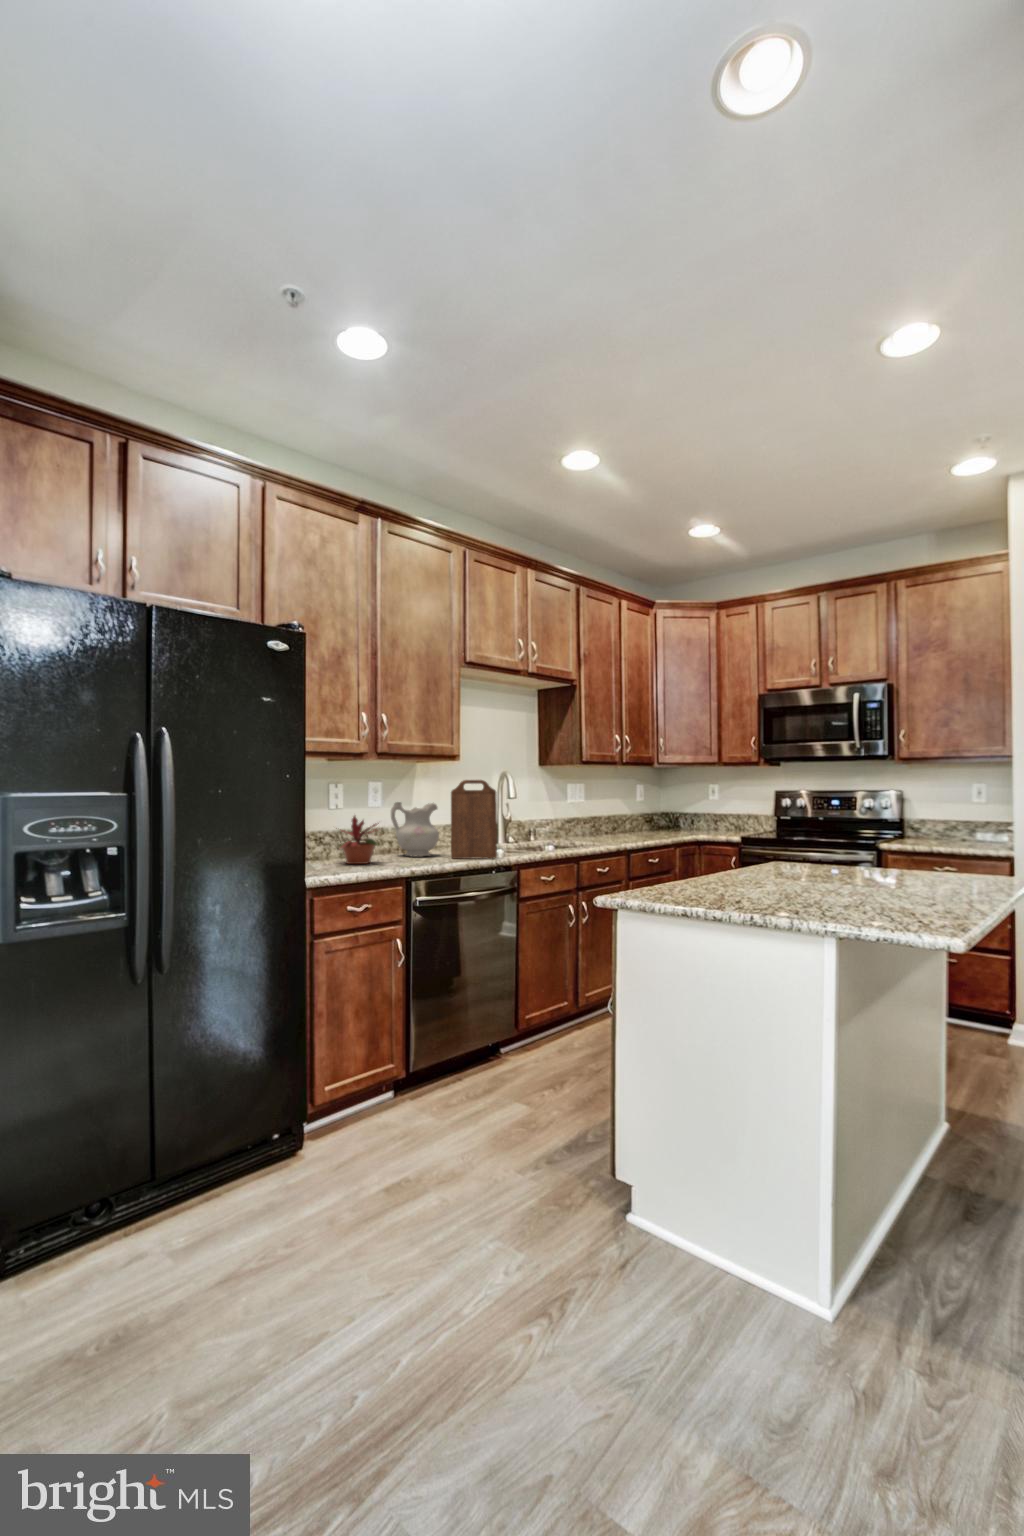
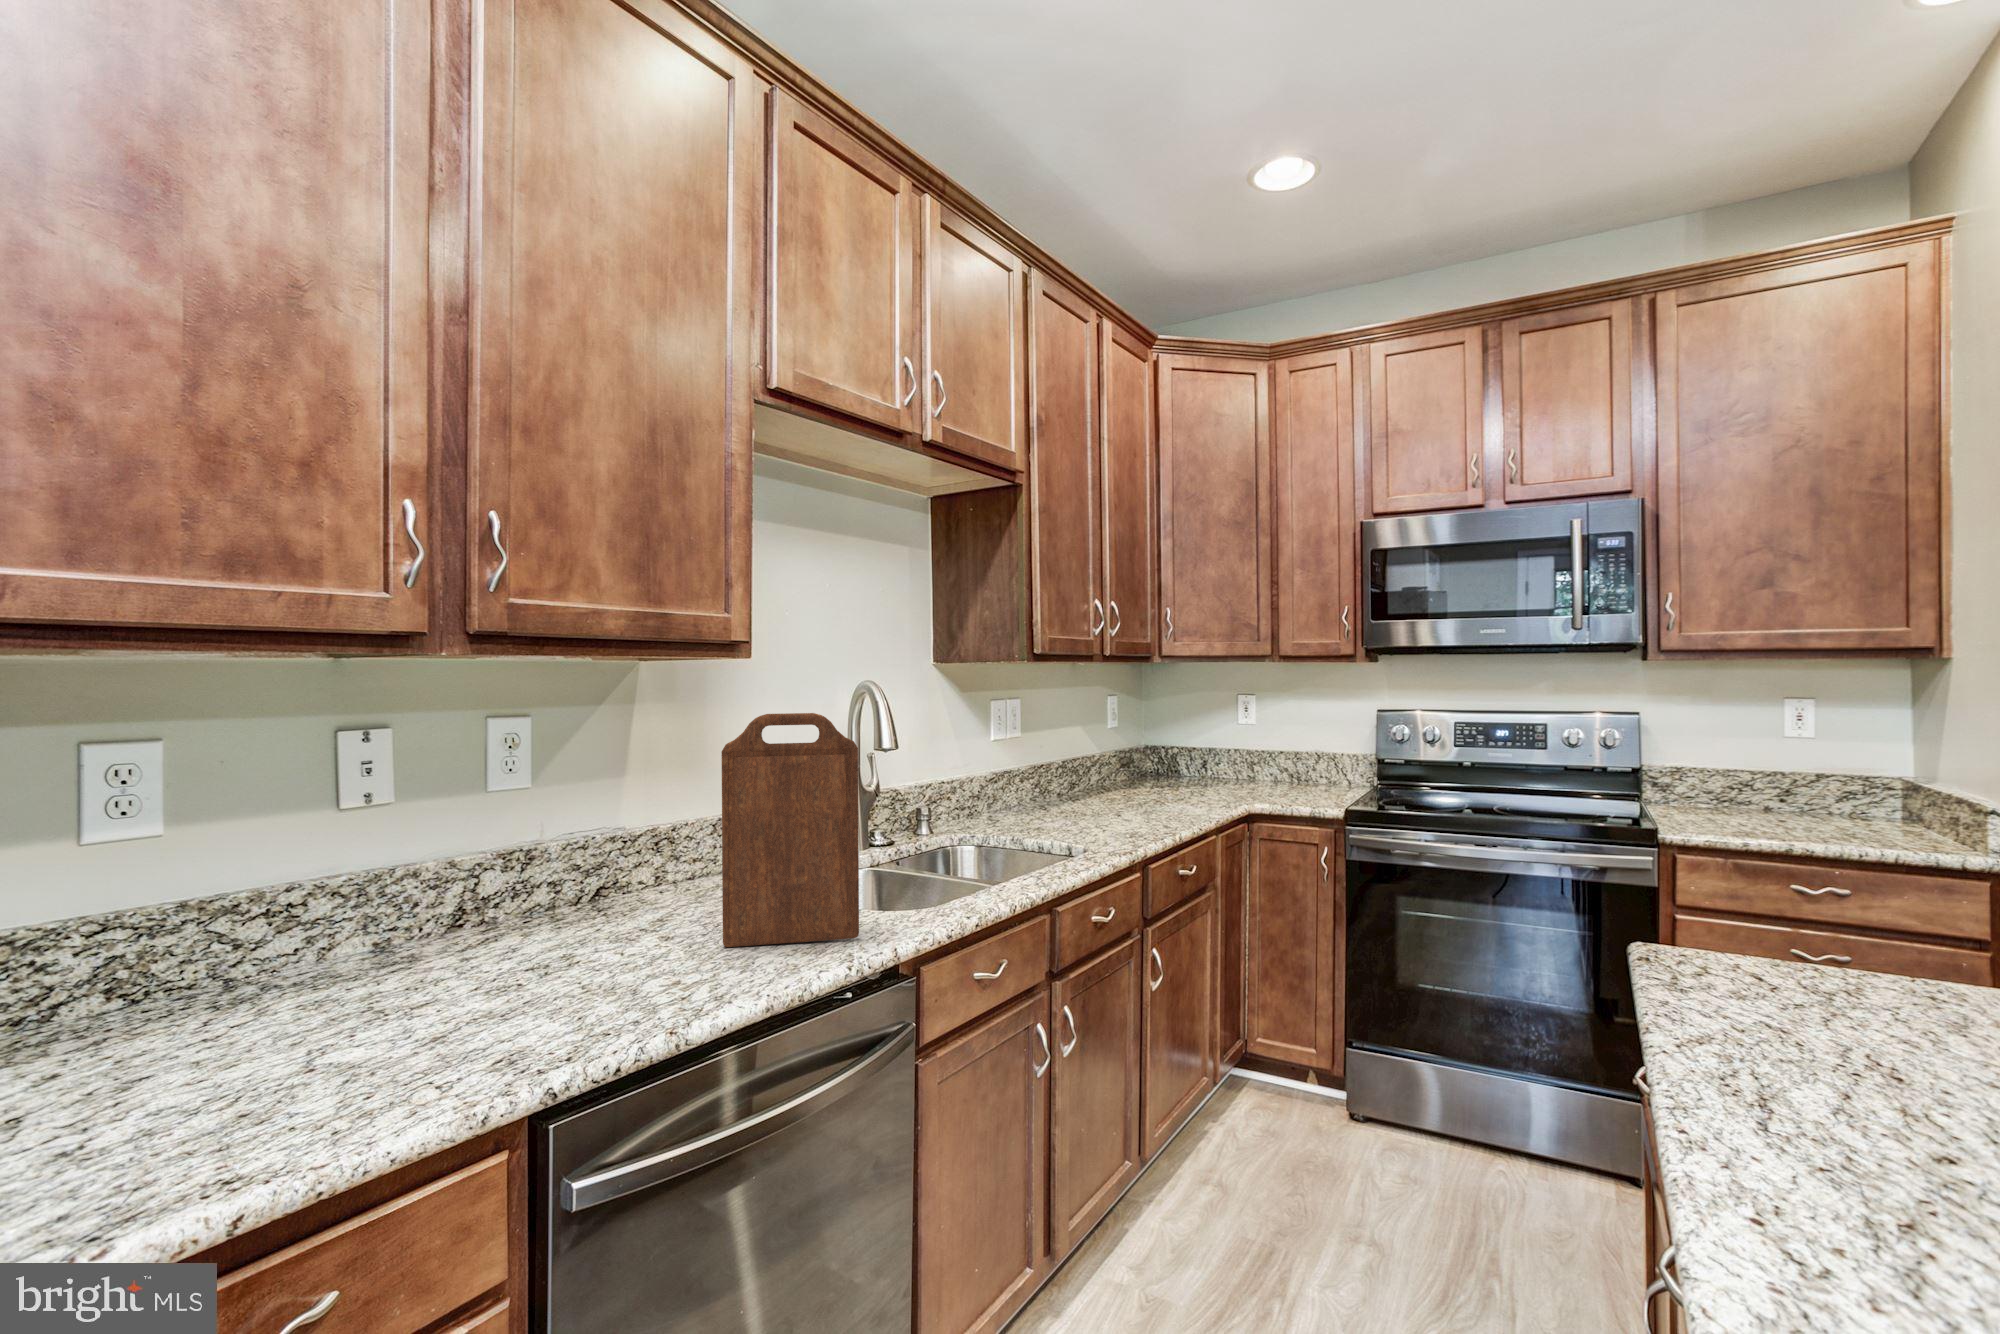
ceramic pitcher: present [391,802,439,856] -> none [539,777,690,941]
potted plant: present [340,816,379,864] -> none [267,847,497,1027]

